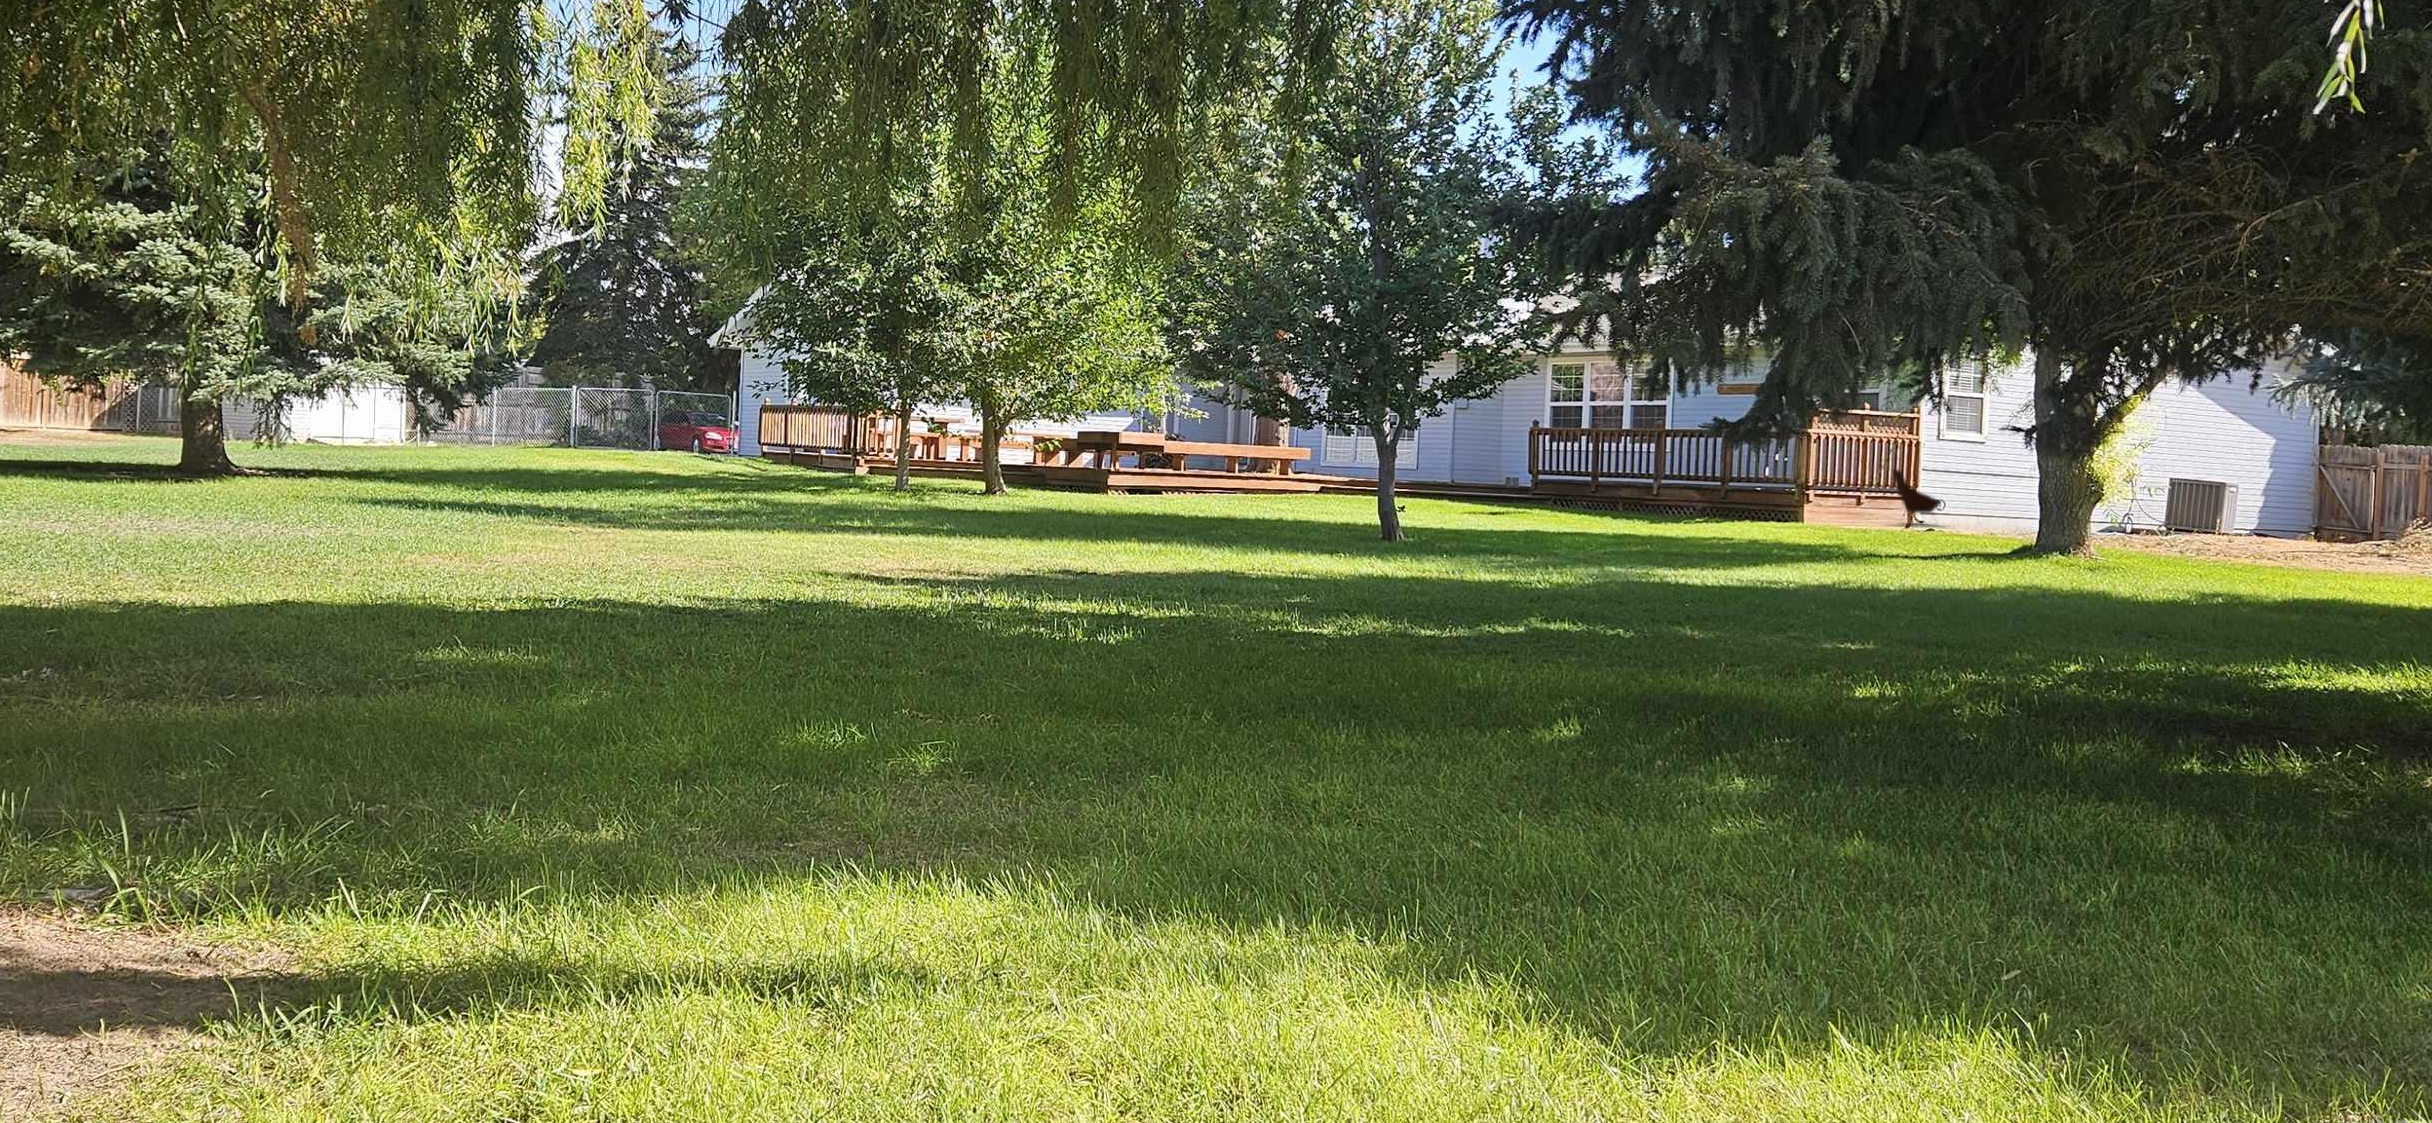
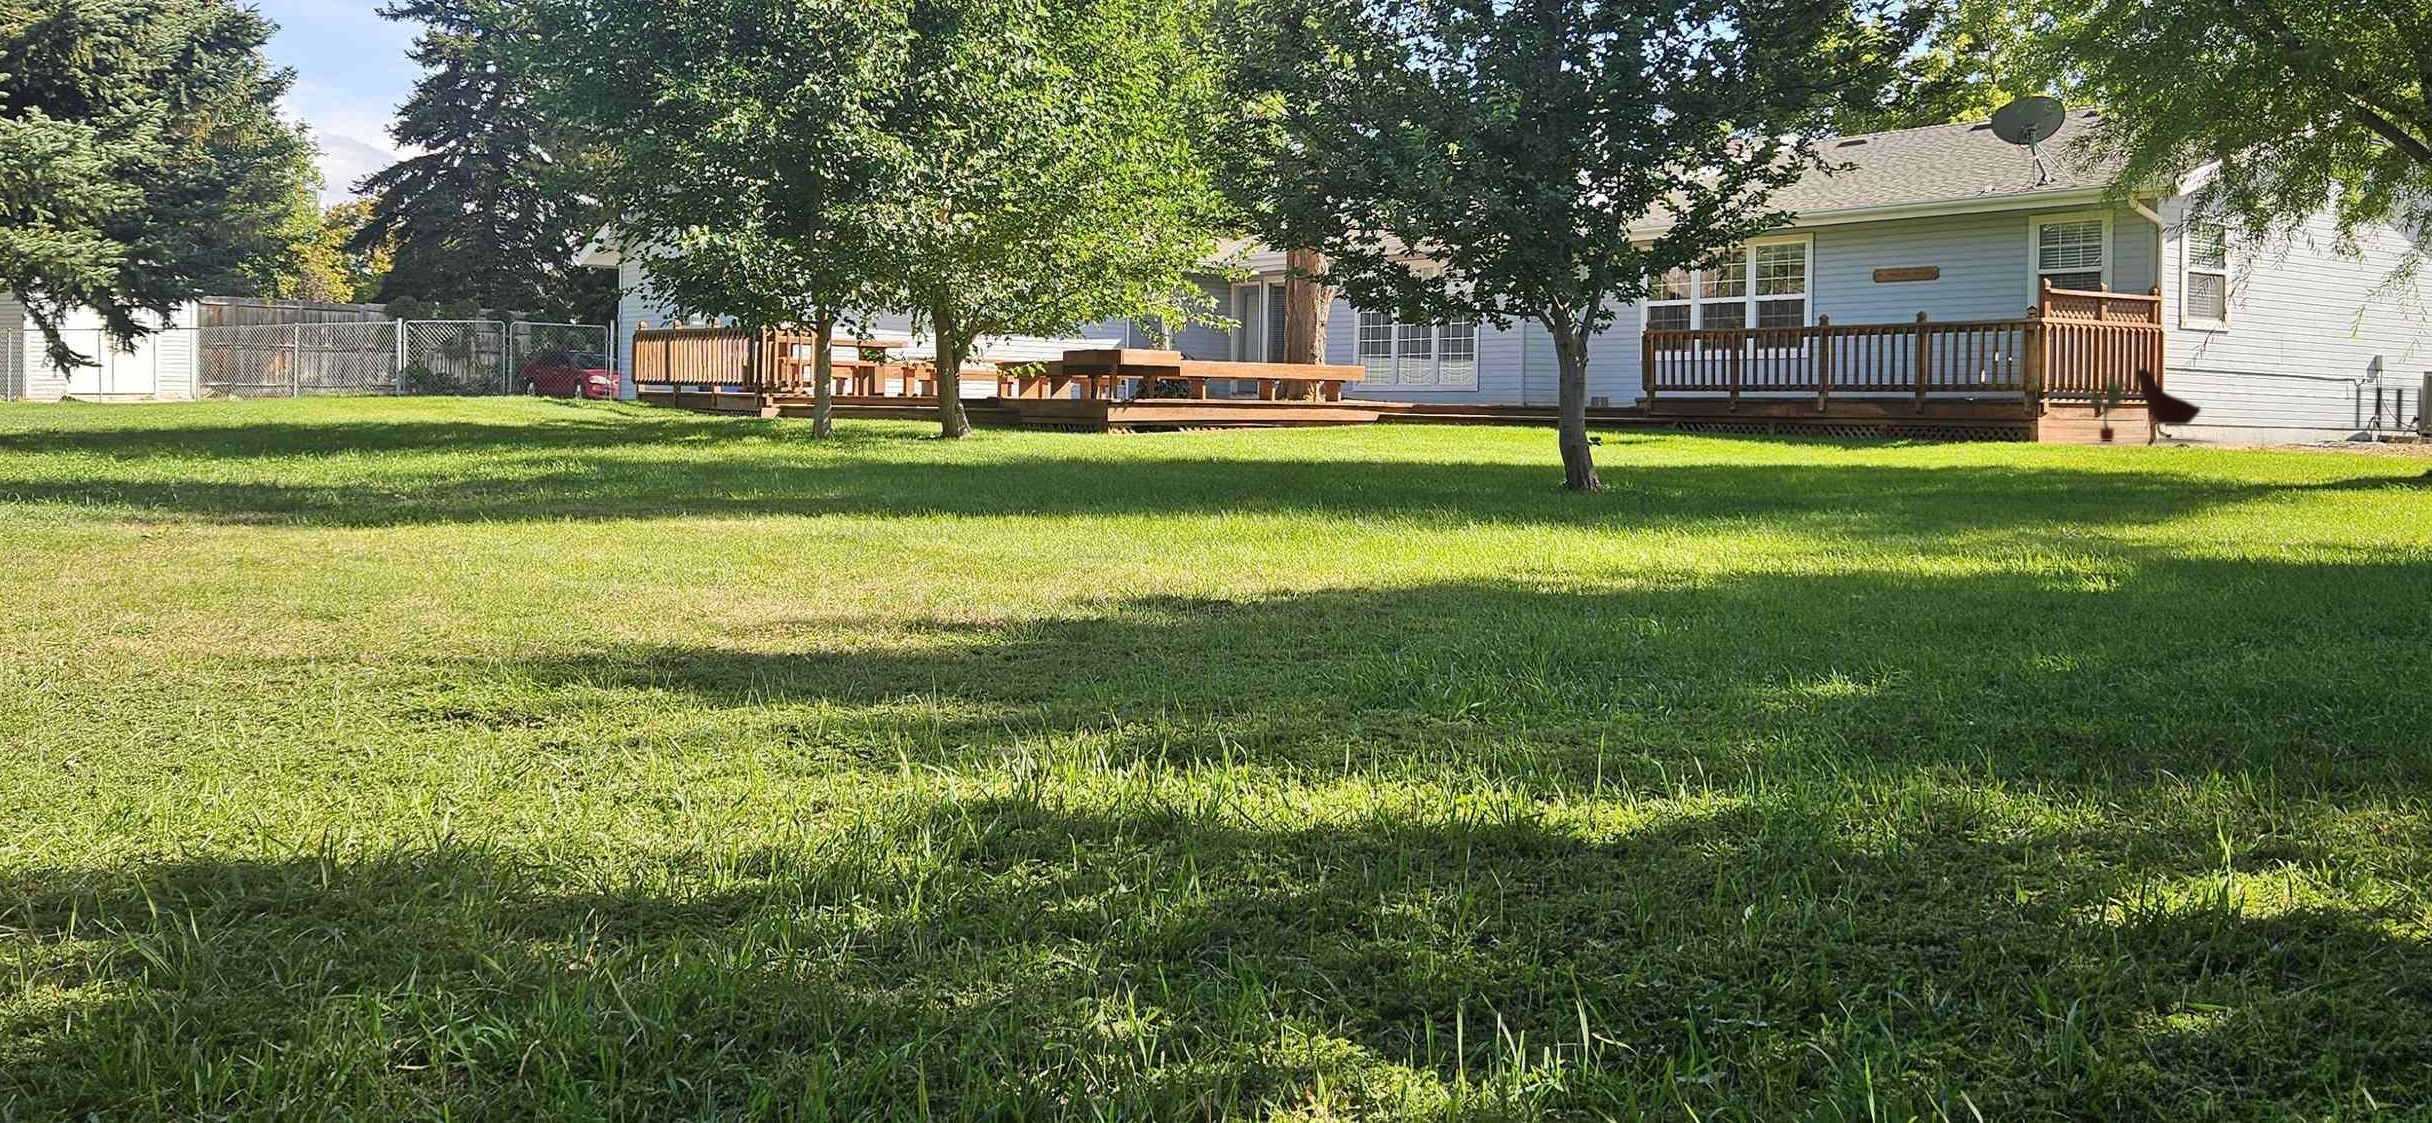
potted tree: none [1841,471,1878,523] -> present [2086,376,2127,441]
side table: none [2110,488,2168,523] -> present [2355,387,2422,429]

